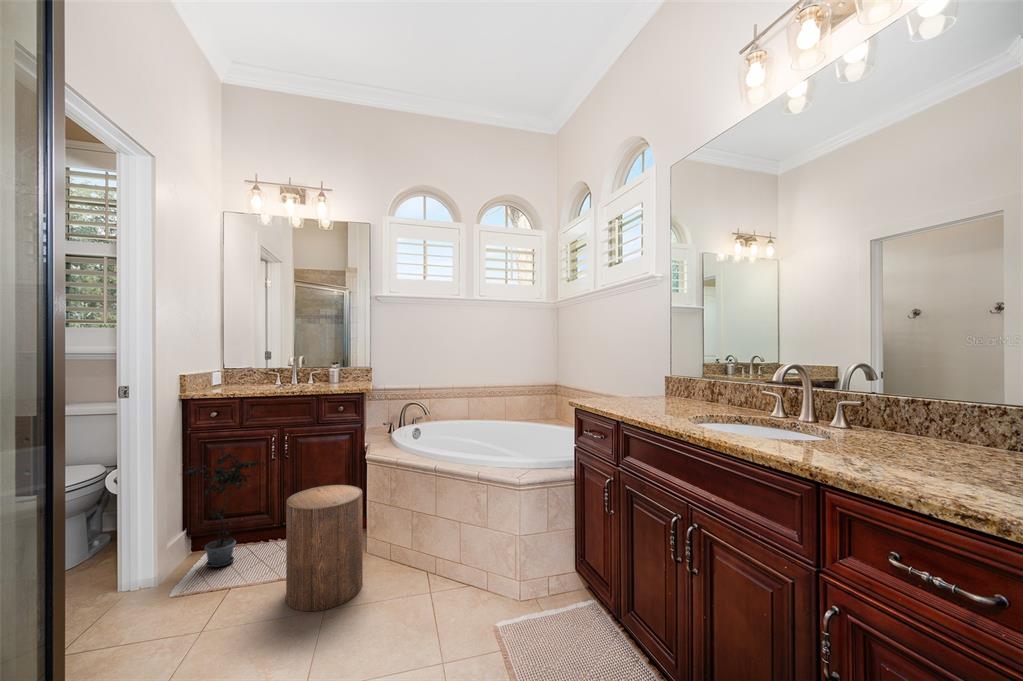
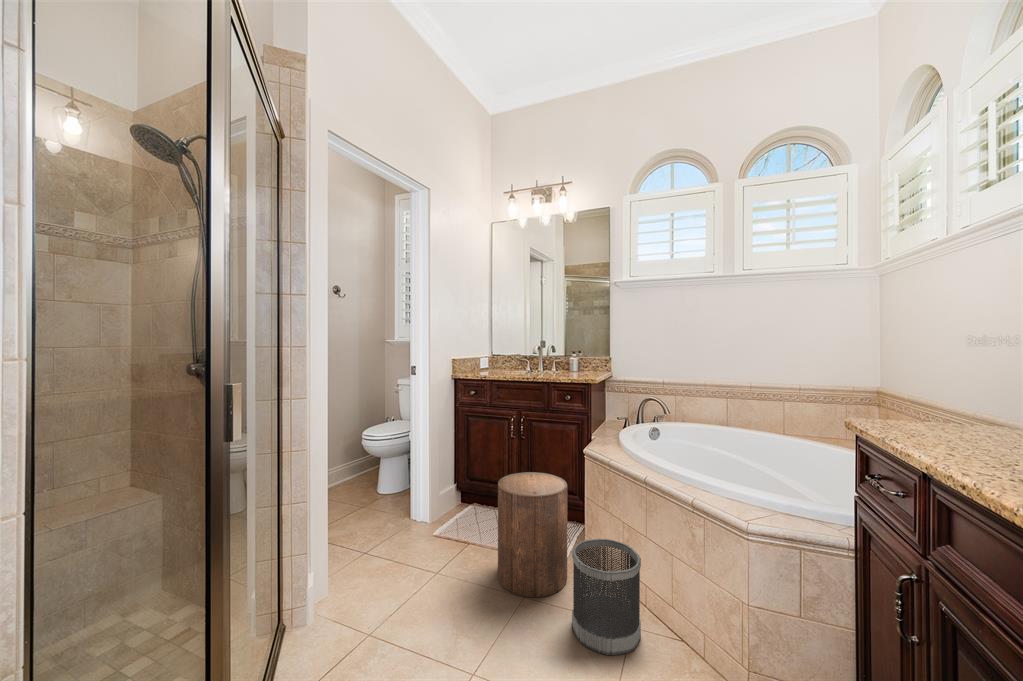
potted plant: present [185,450,267,567] -> none [446,423,506,521]
wastebasket: none [384,525,442,621] -> present [572,539,641,655]

